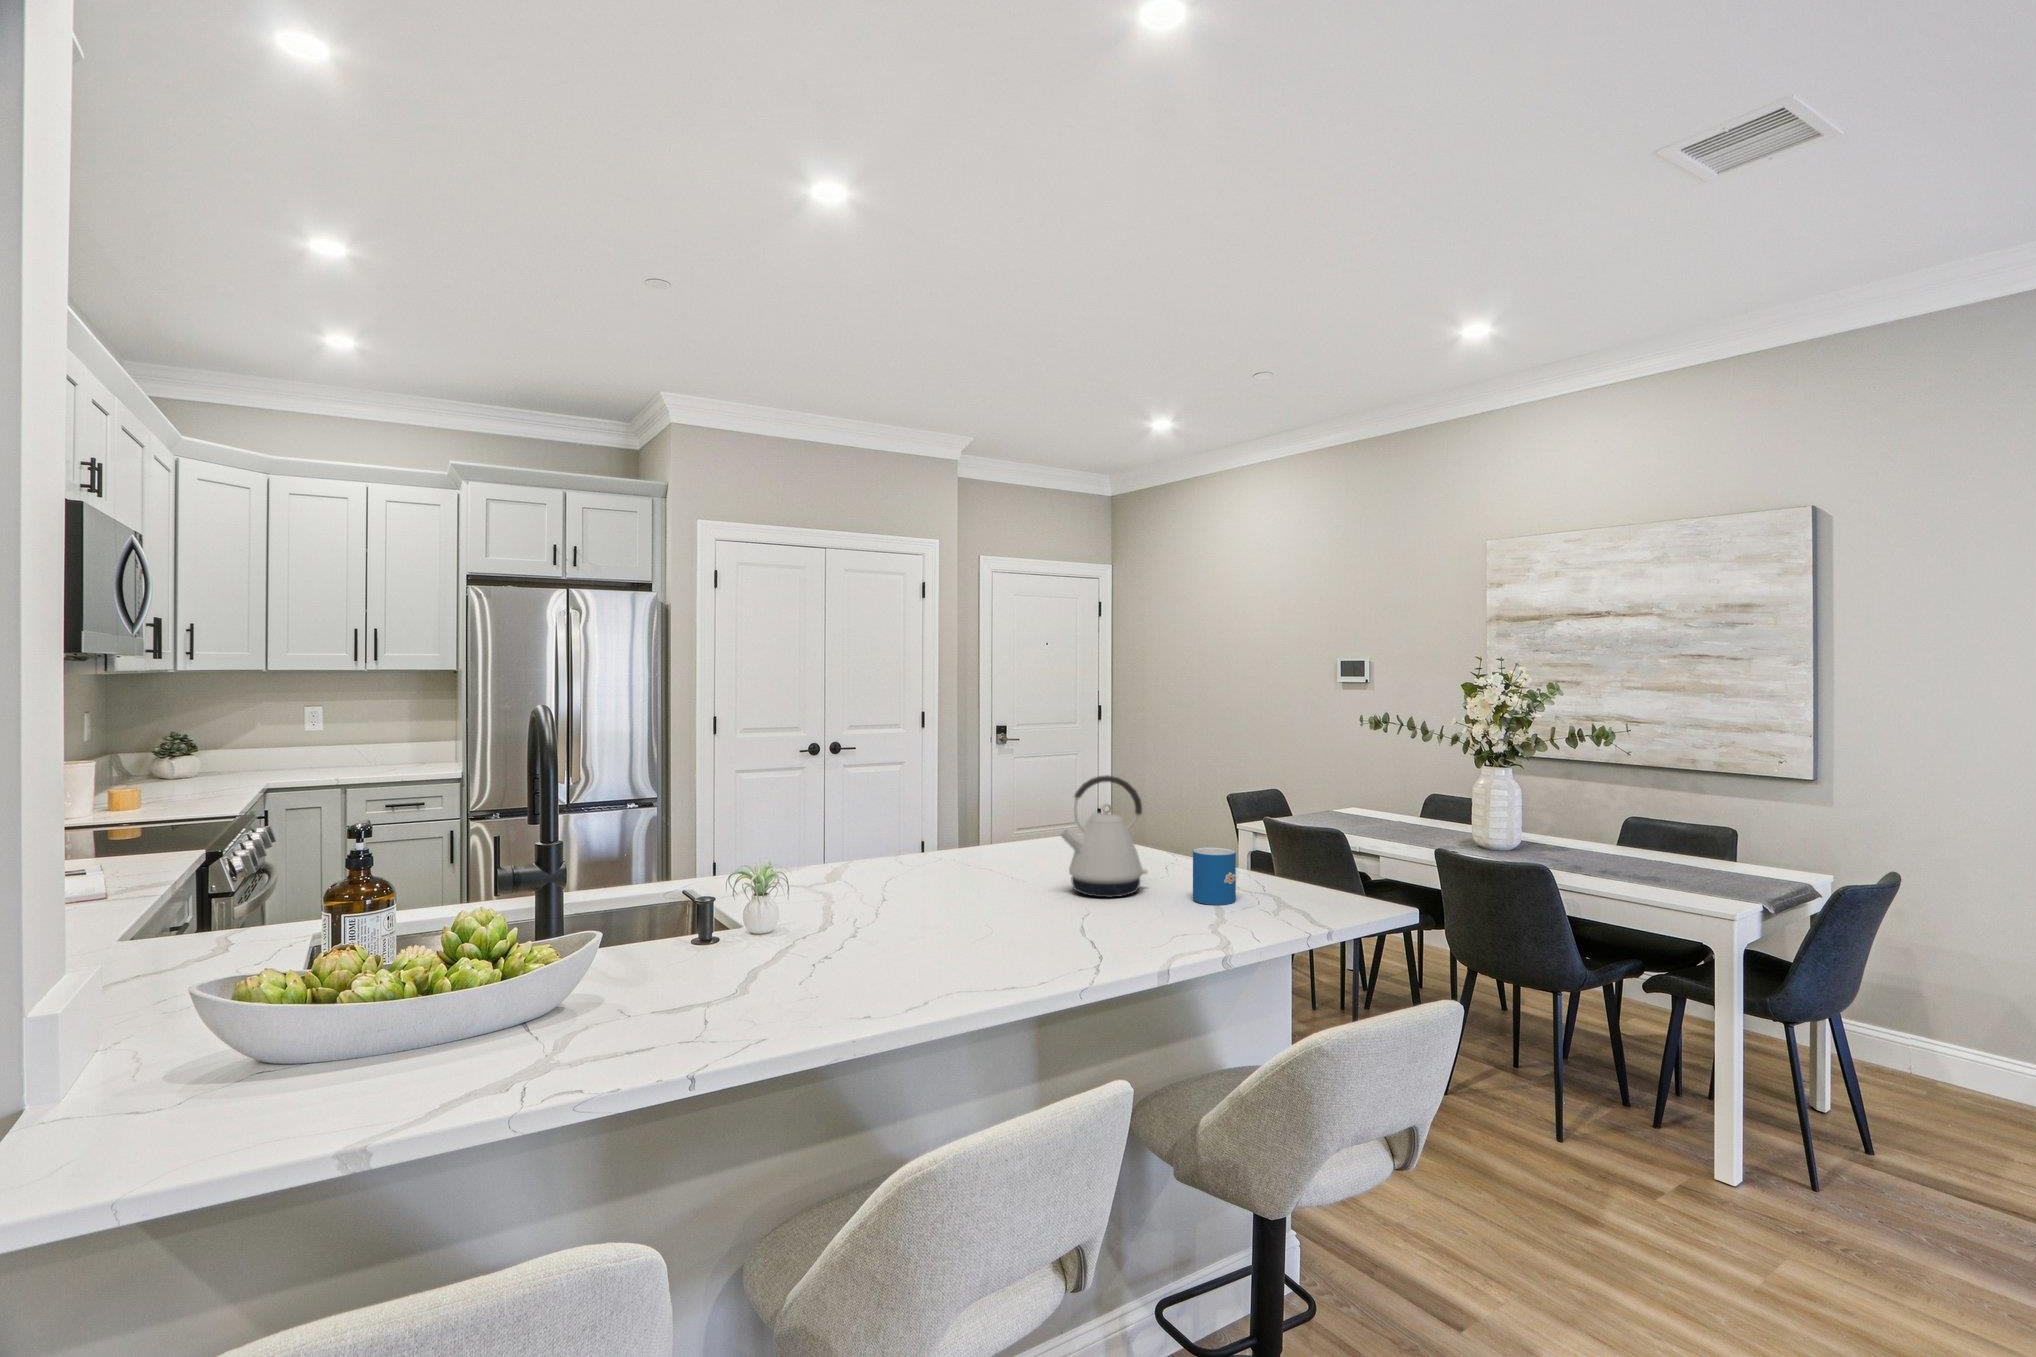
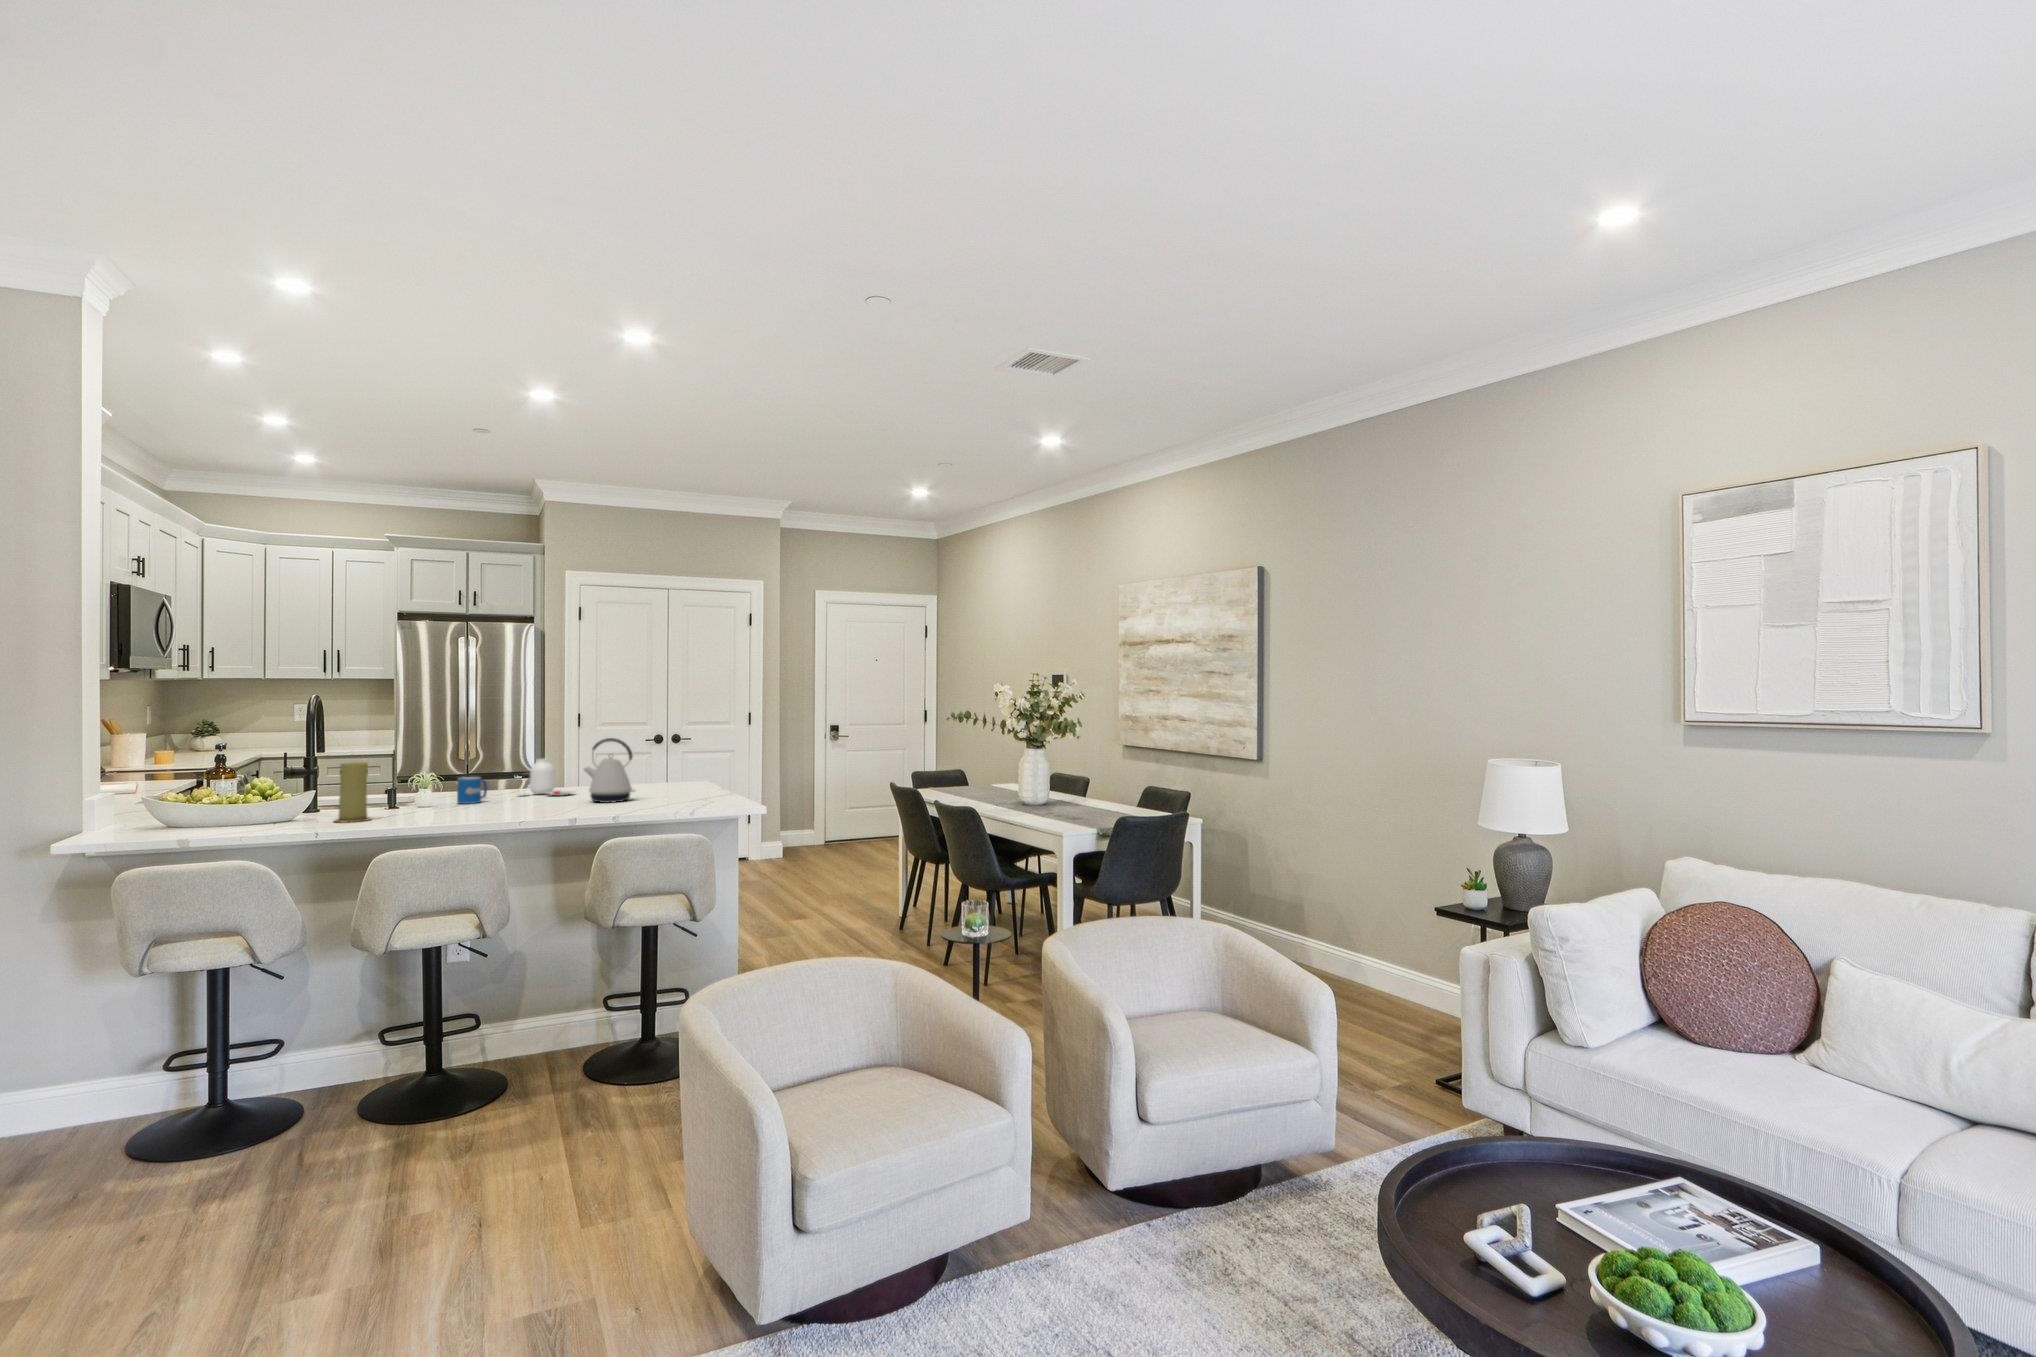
jar: none [866,806,969,873] -> present [530,759,574,796]
mug: present [1193,848,1236,905] -> present [457,777,487,804]
candle: none [705,849,782,993] -> present [334,762,371,823]

